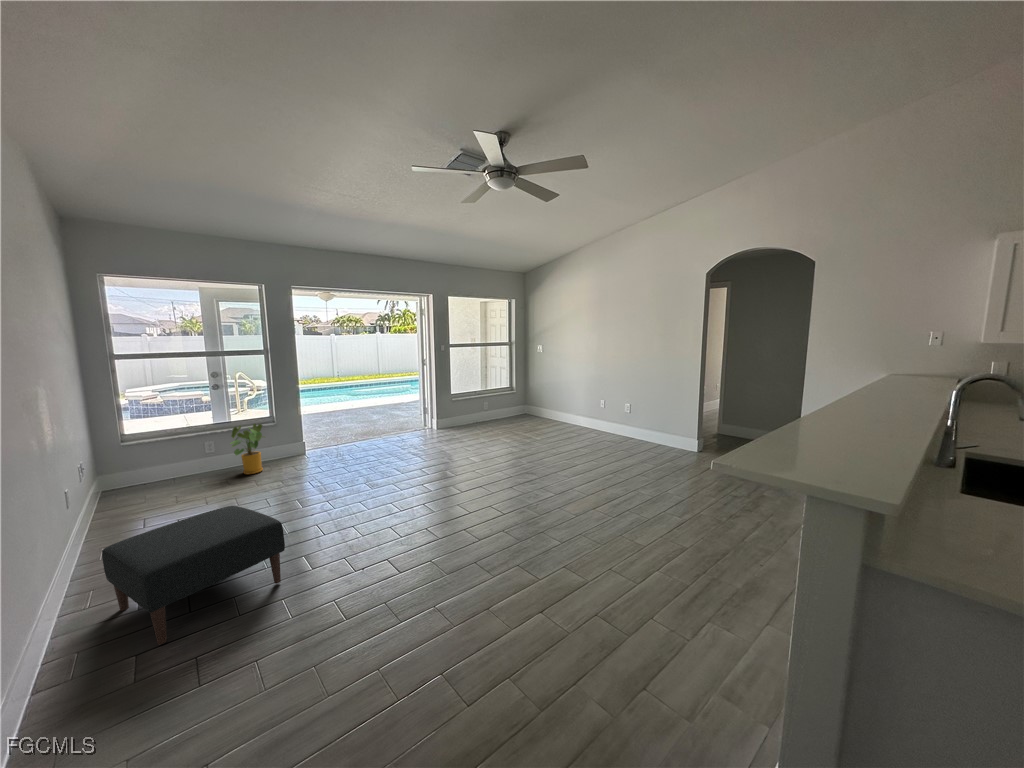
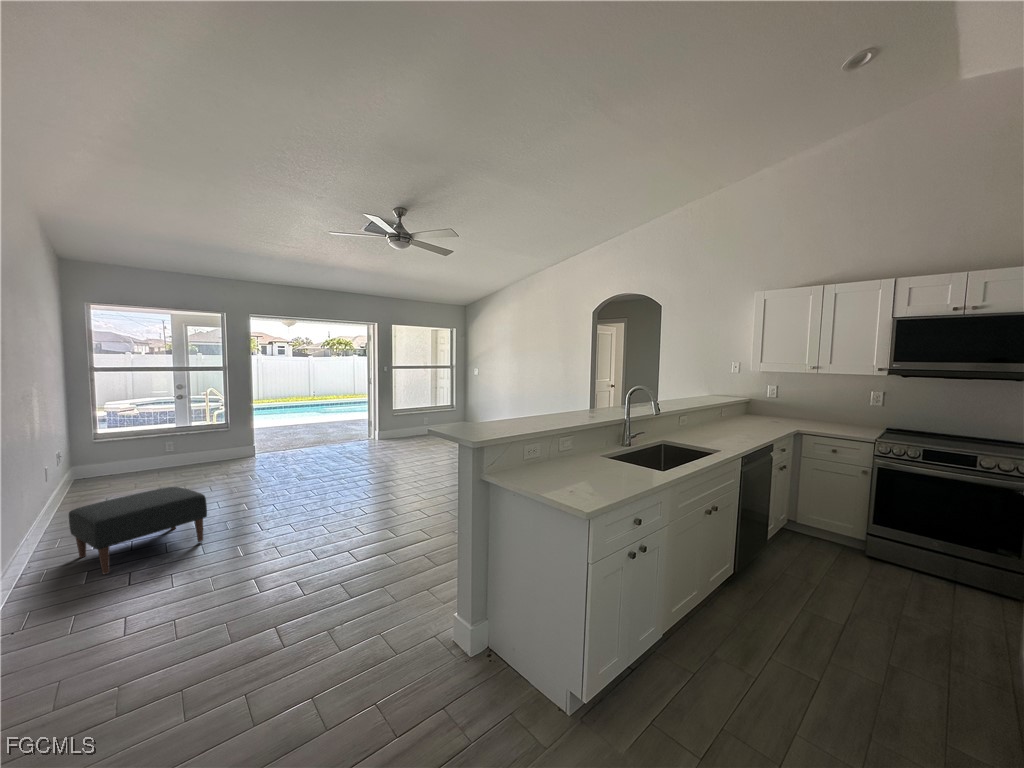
house plant: present [231,424,263,474] -> none [188,431,224,473]

